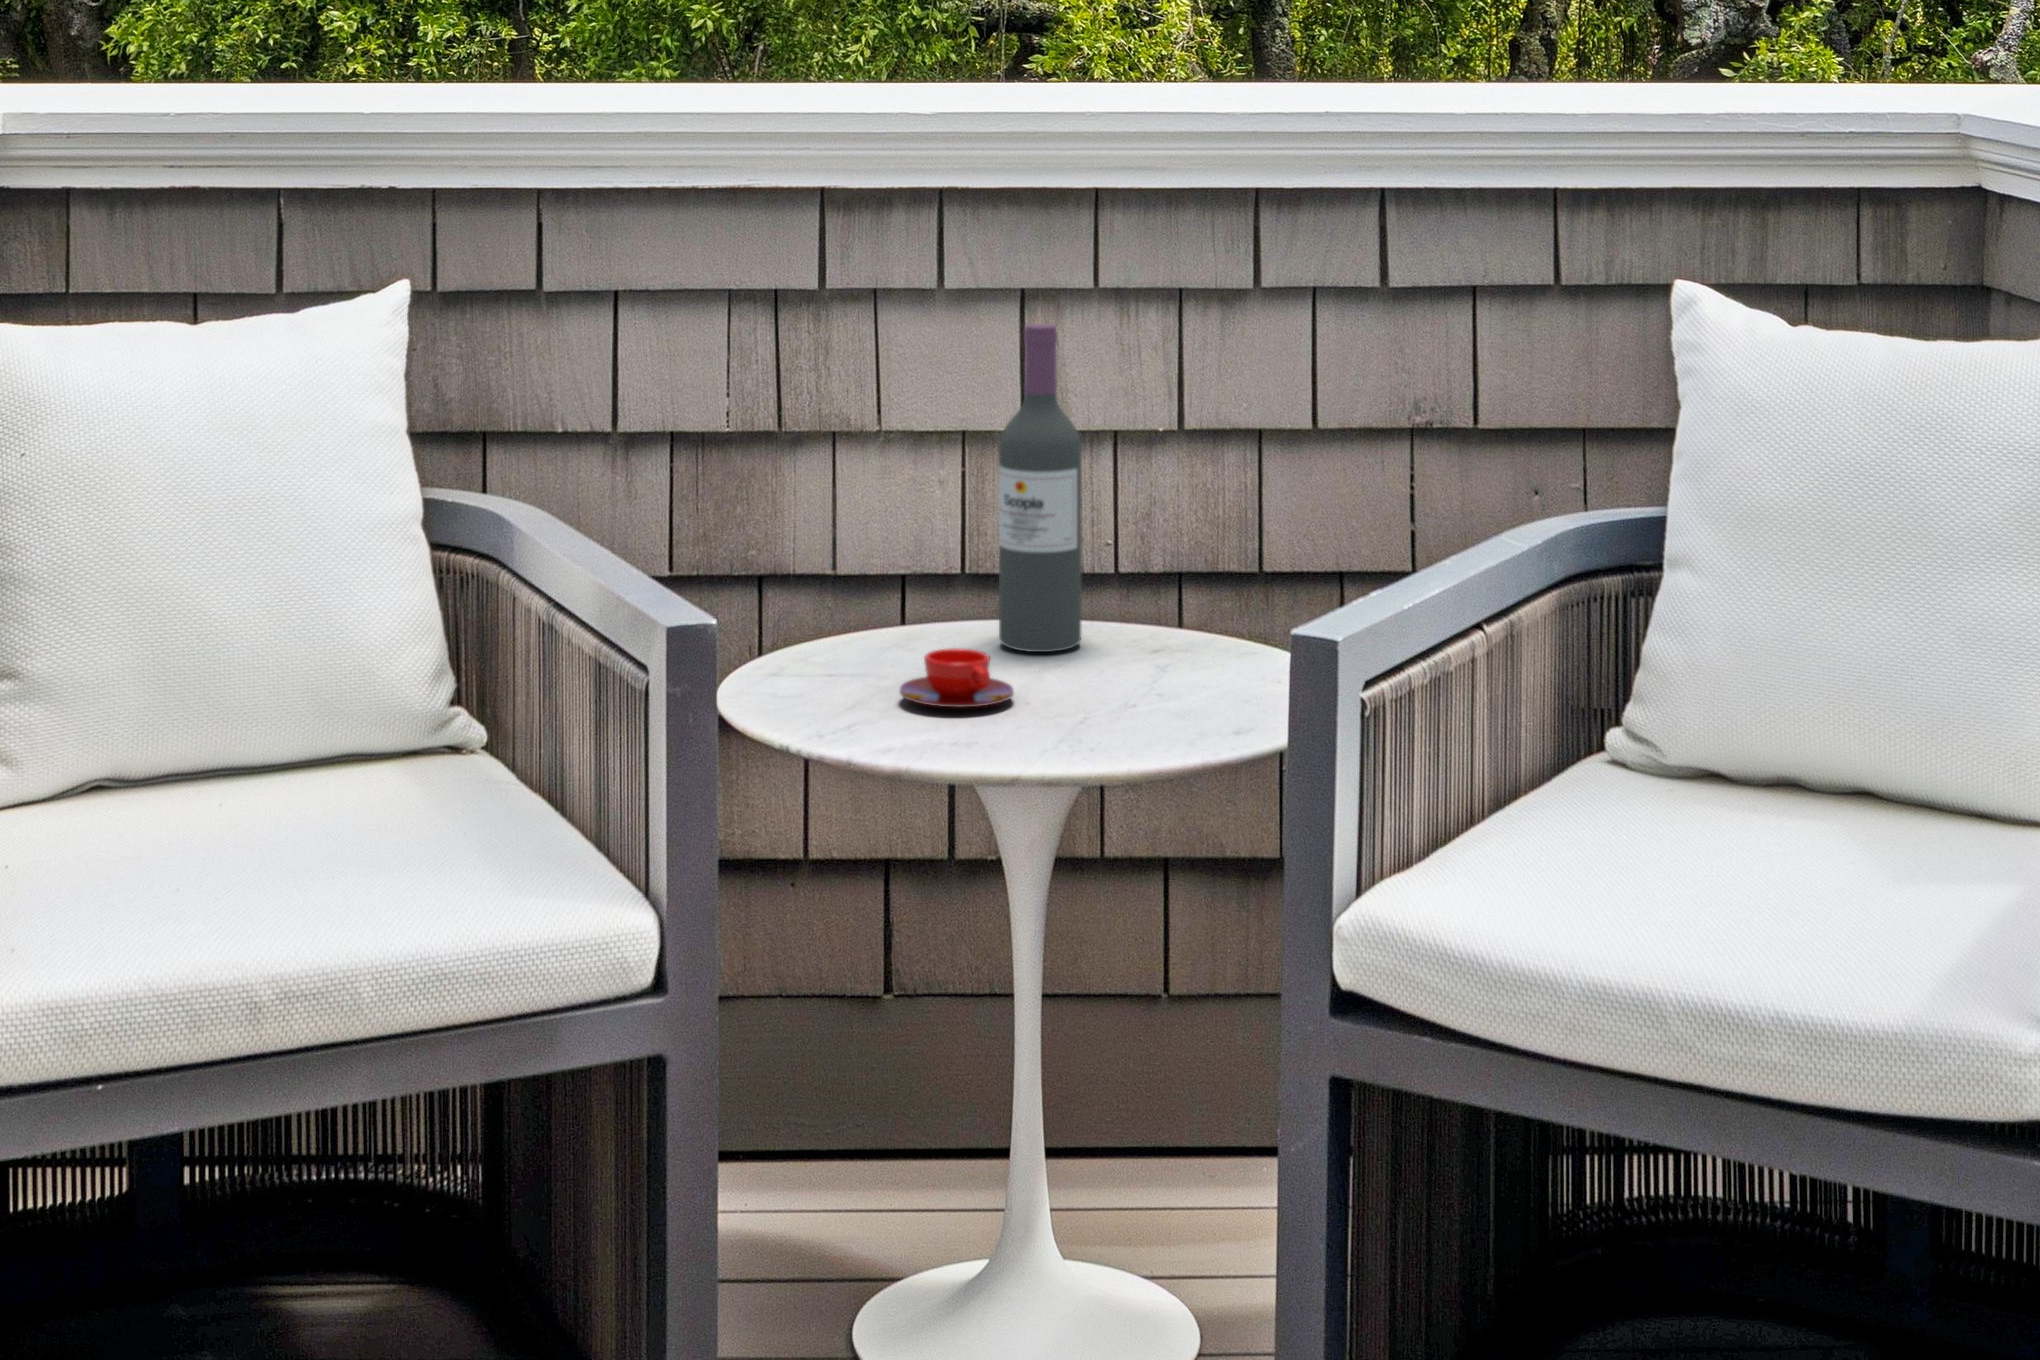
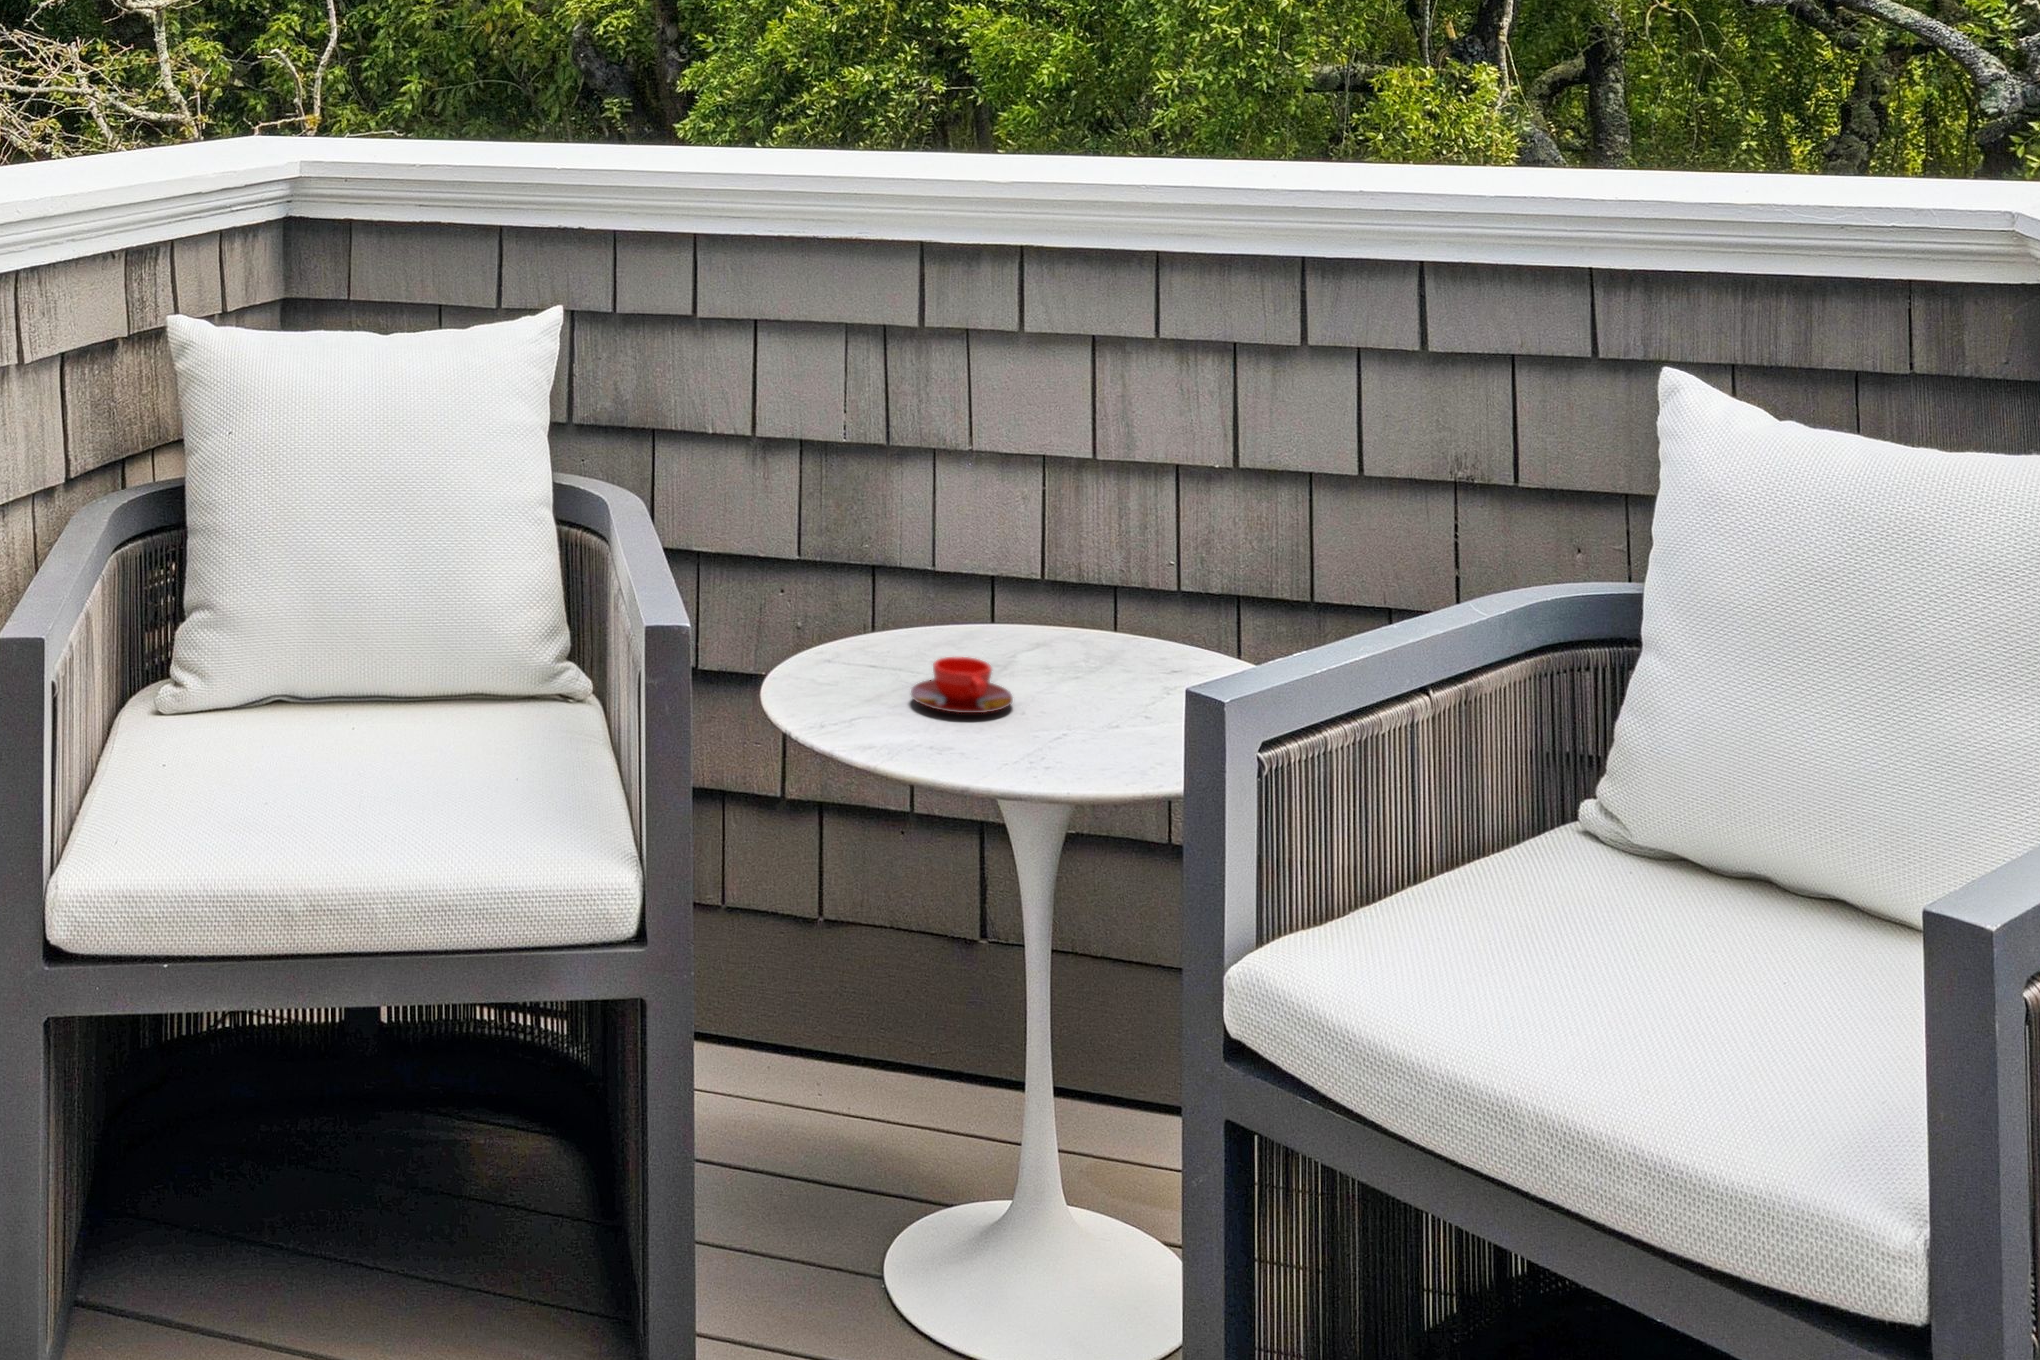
wine bottle: present [999,324,1082,652] -> none [1034,372,1110,662]

